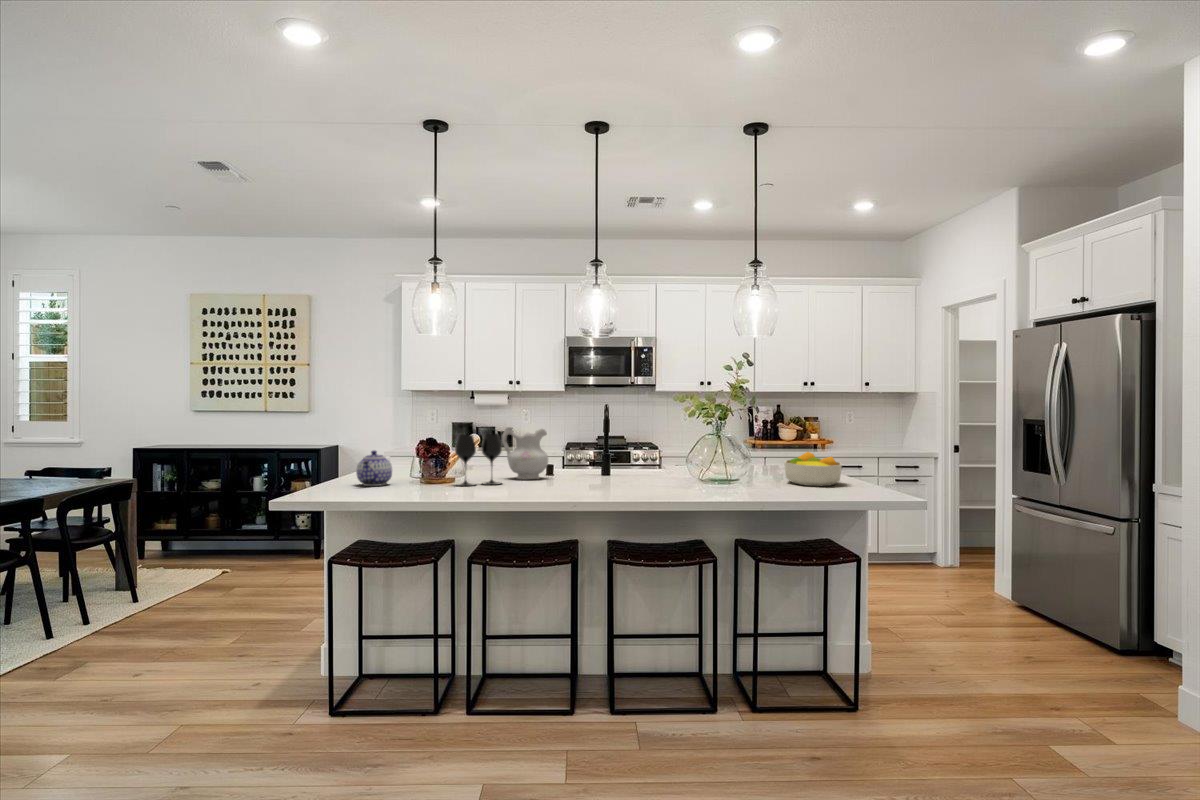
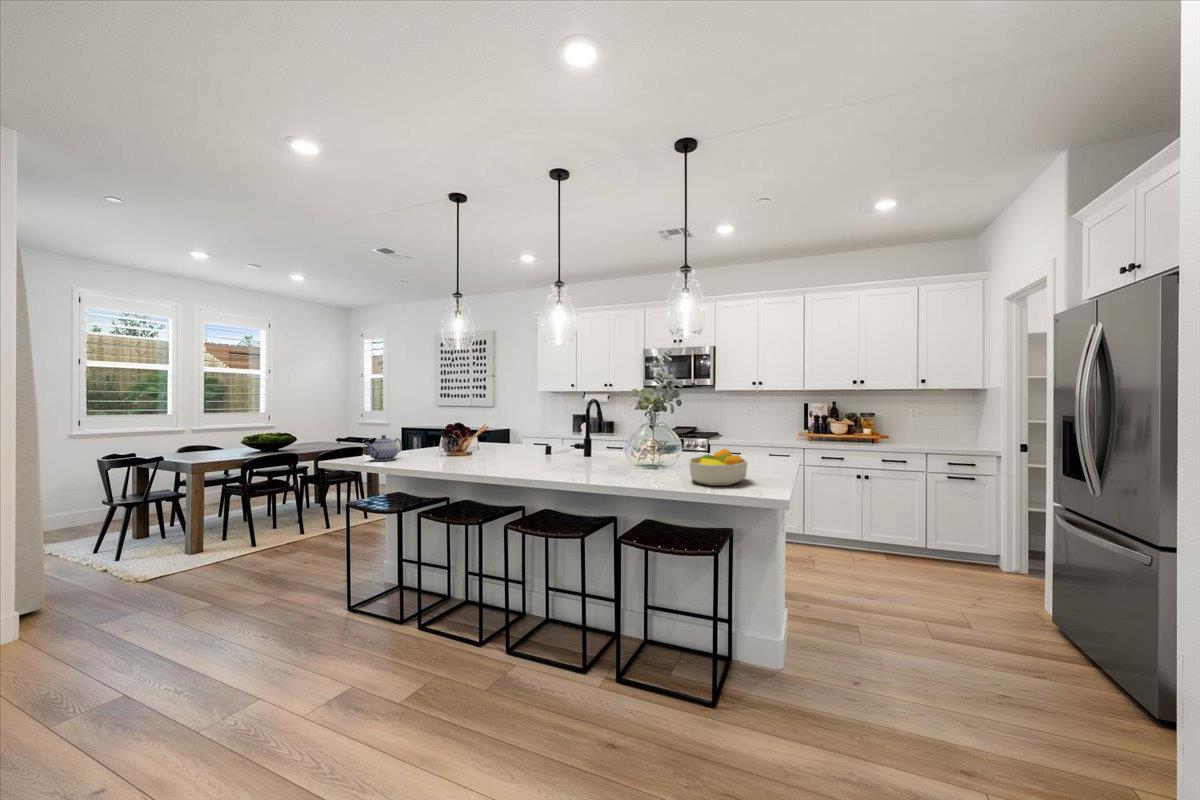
ceramic pitcher: present [502,427,548,480] -> none [486,419,519,462]
wine glass: present [455,434,502,486] -> none [426,425,465,465]

